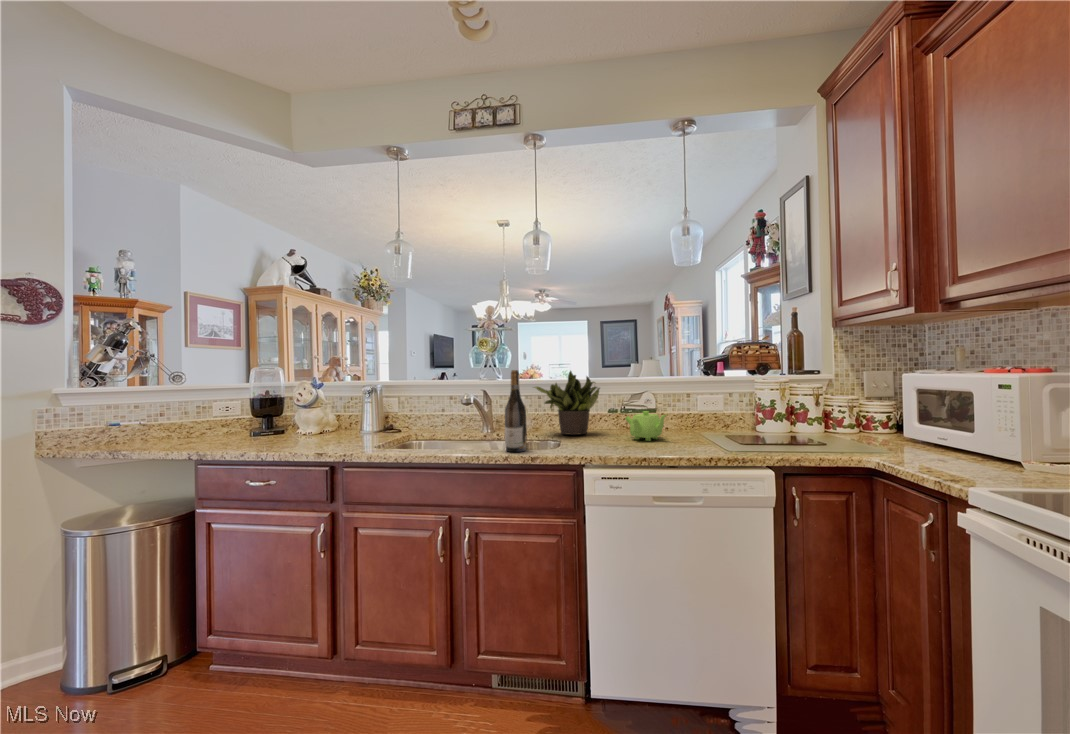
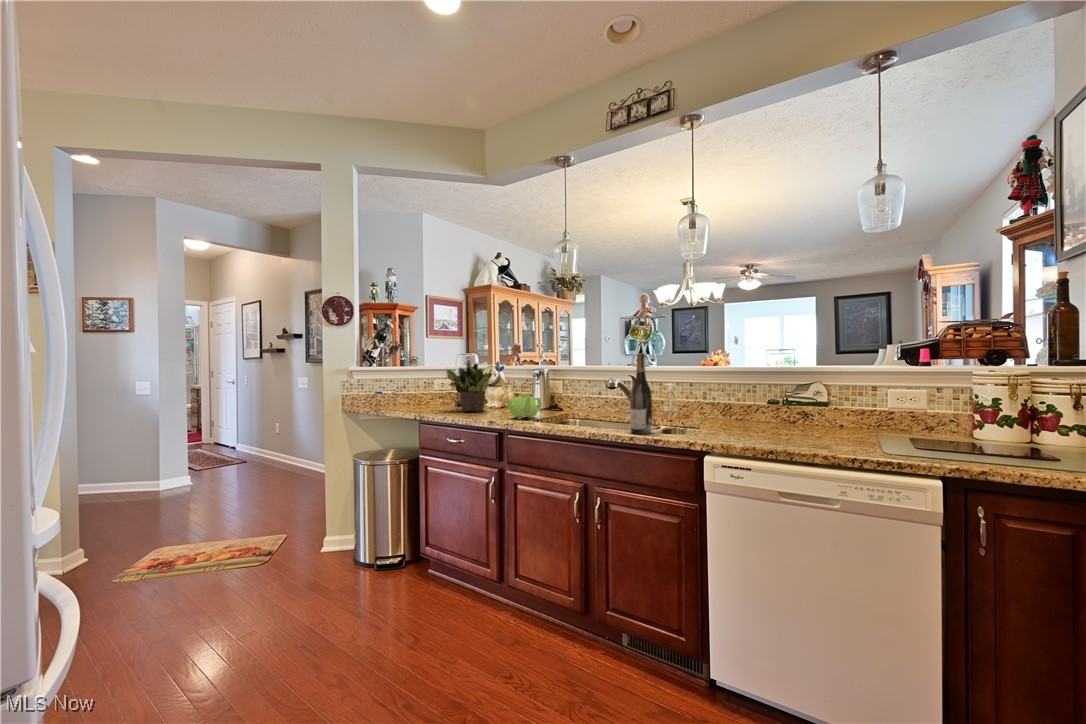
potted plant: present [534,371,600,435] -> present [446,360,492,411]
teapot: present [625,411,666,441] -> present [505,394,542,419]

